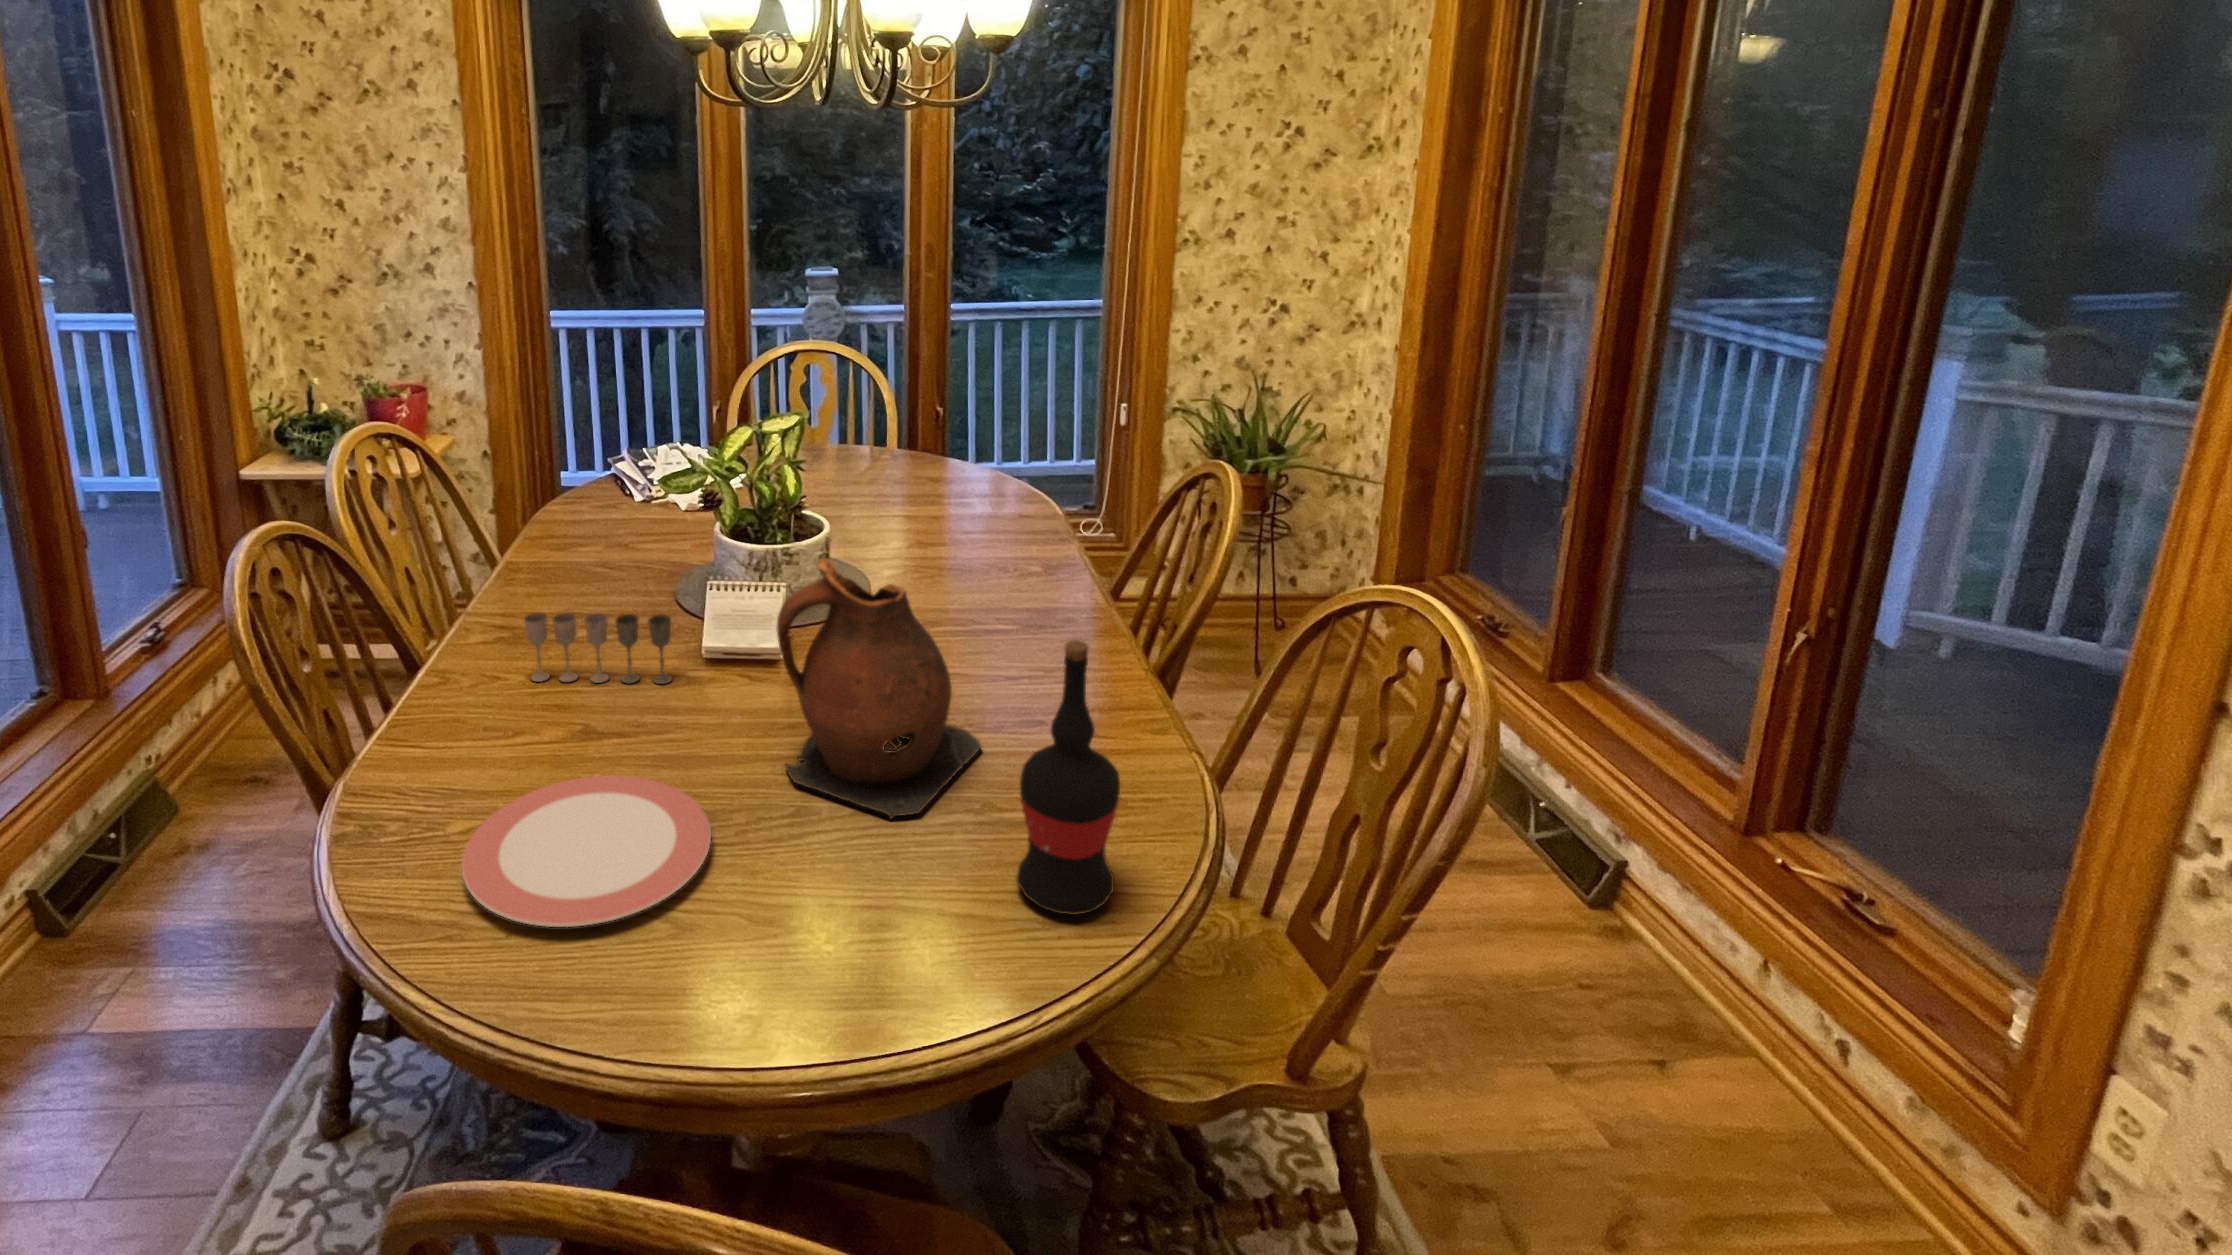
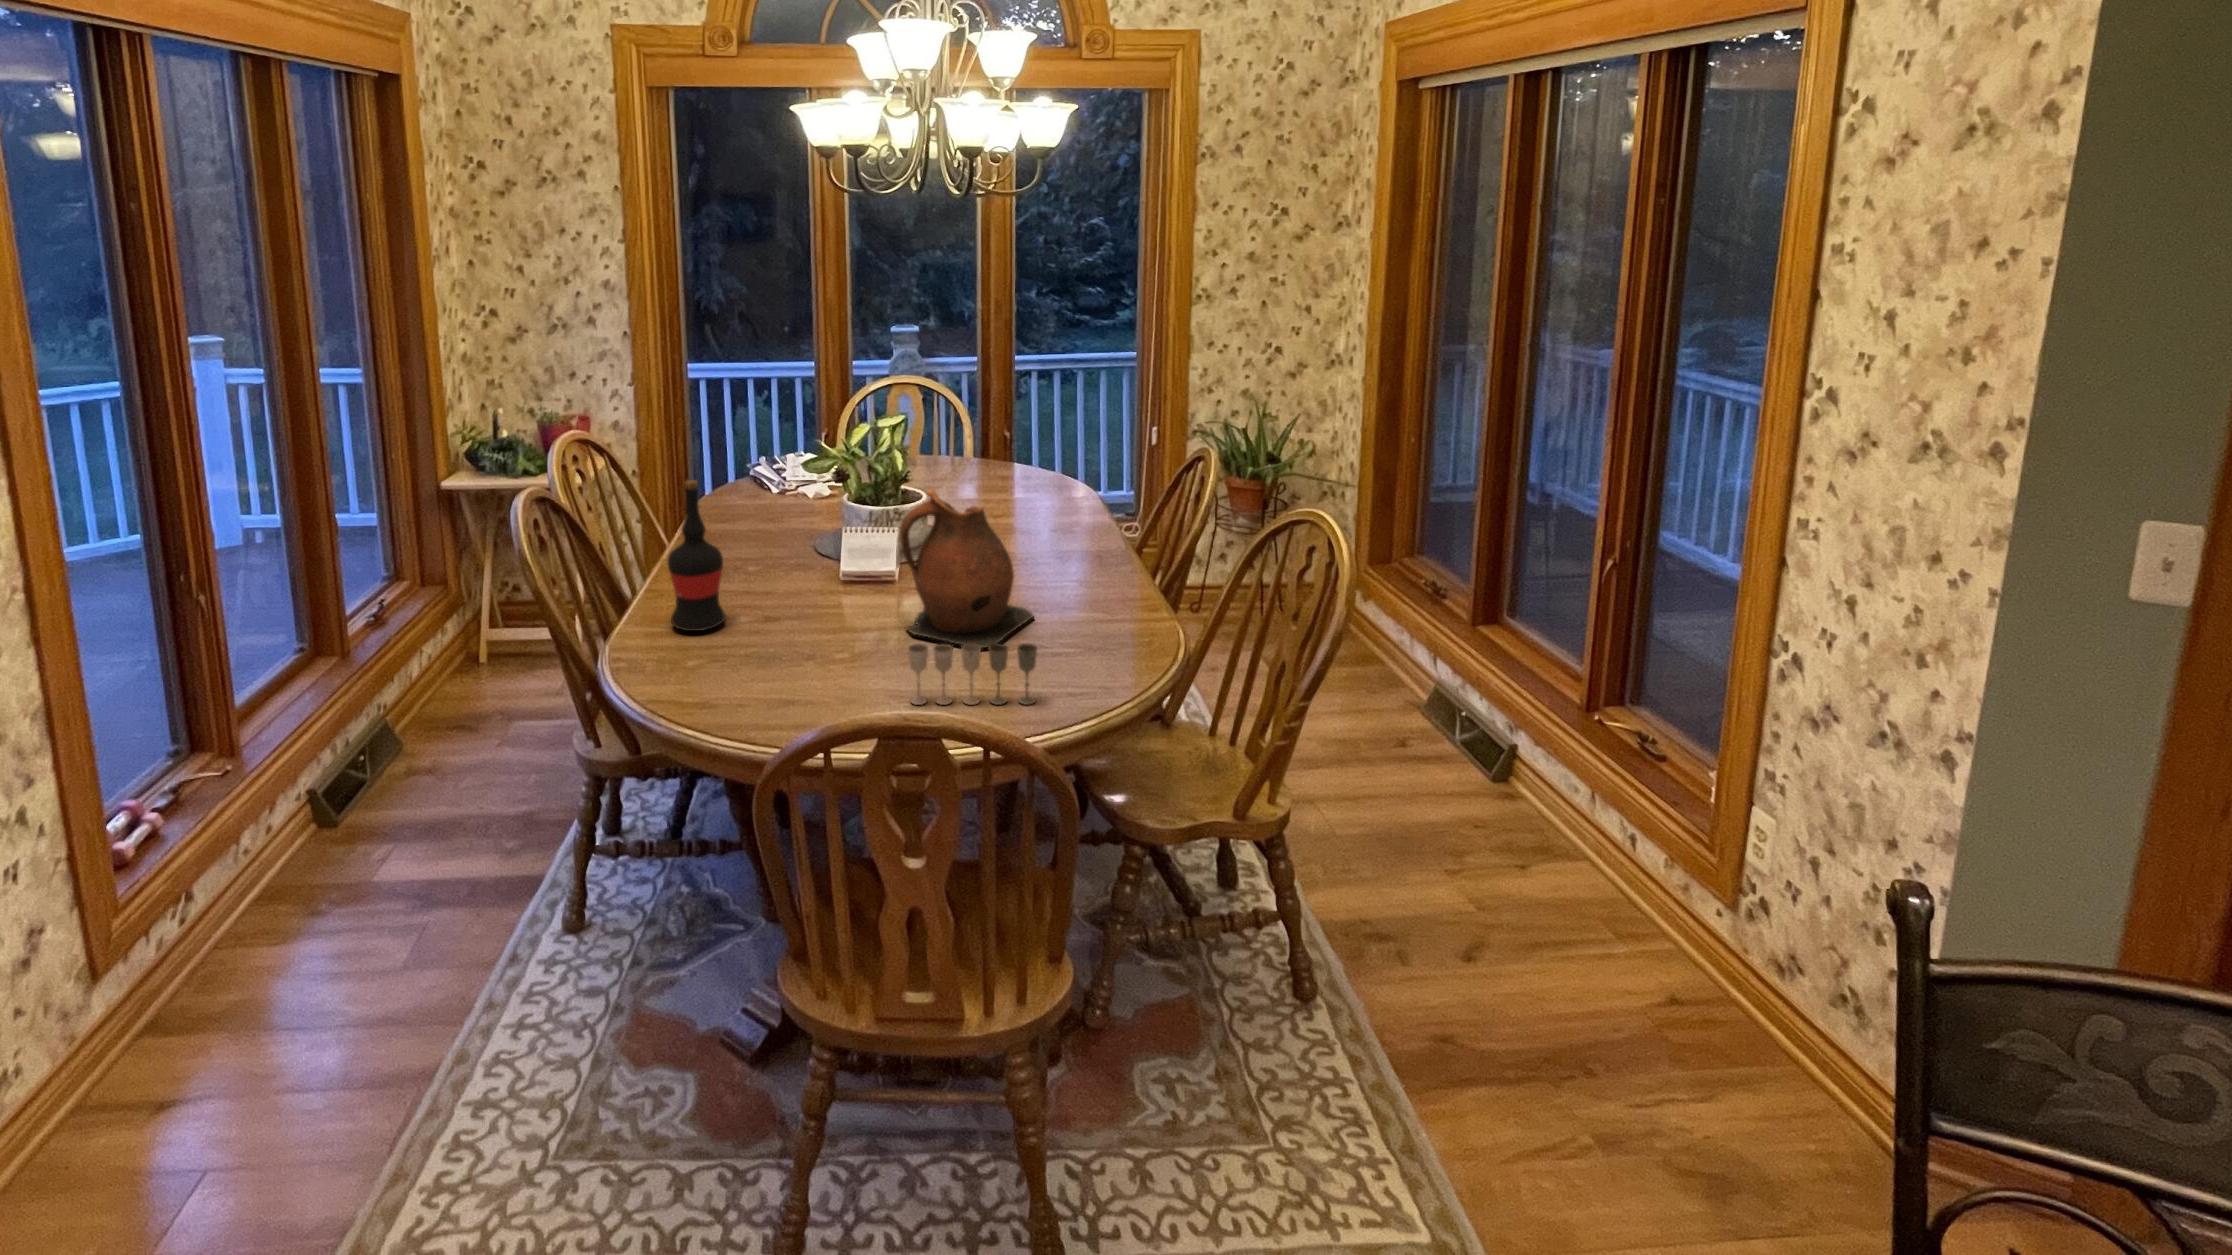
wine glass: present [524,613,672,684] -> present [908,644,1037,705]
wine bottle: present [1017,640,1120,915] -> present [668,480,725,631]
plate: present [462,775,711,927] -> none [707,631,863,696]

